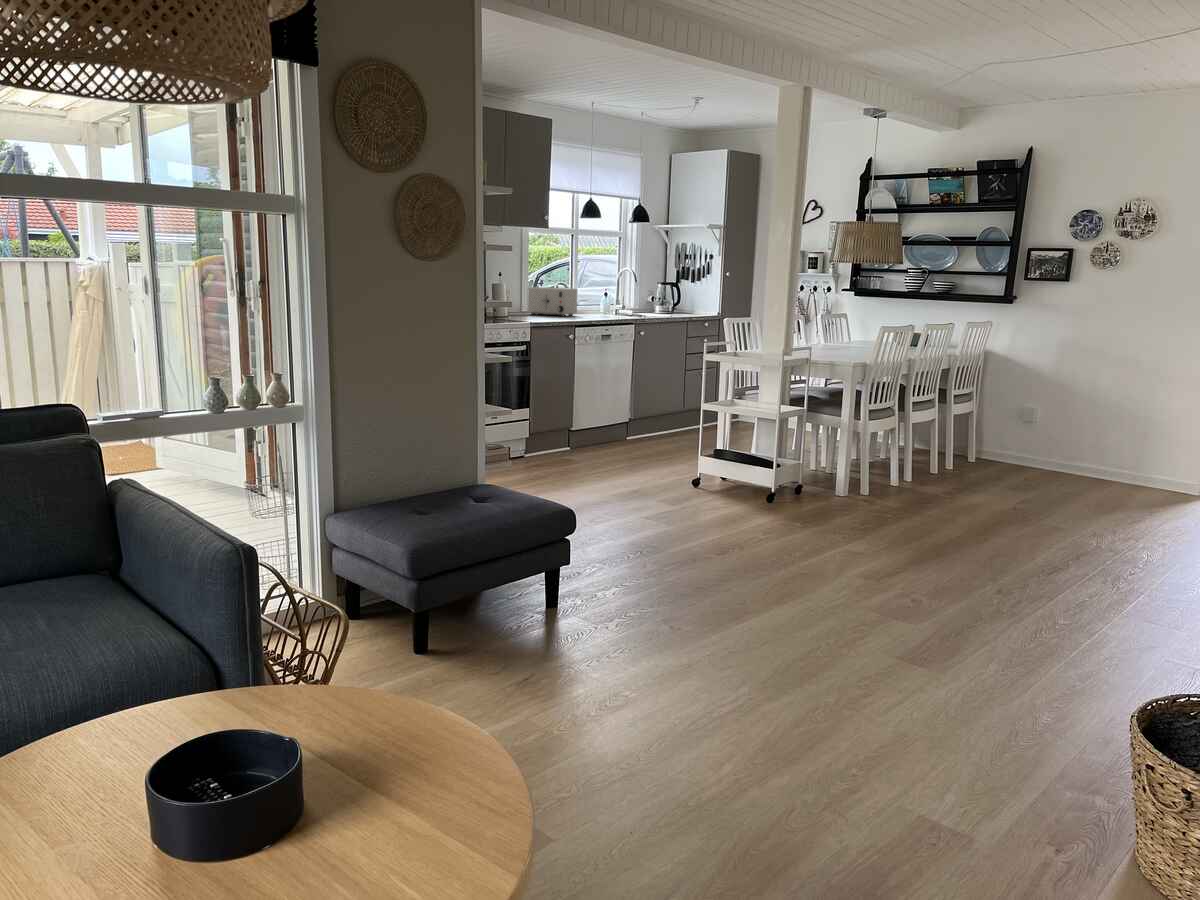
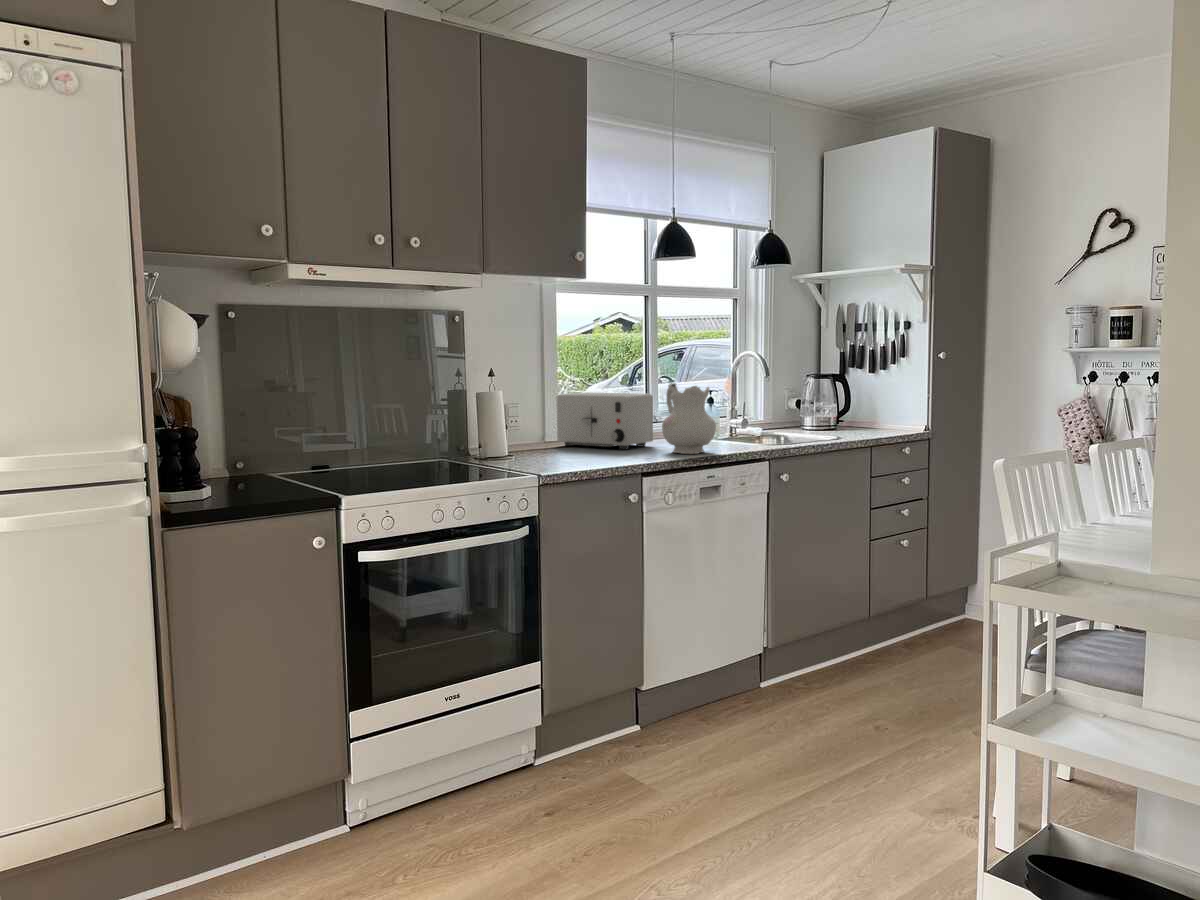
ceramic pitcher: none [583,283,609,318] -> present [662,383,716,454]

